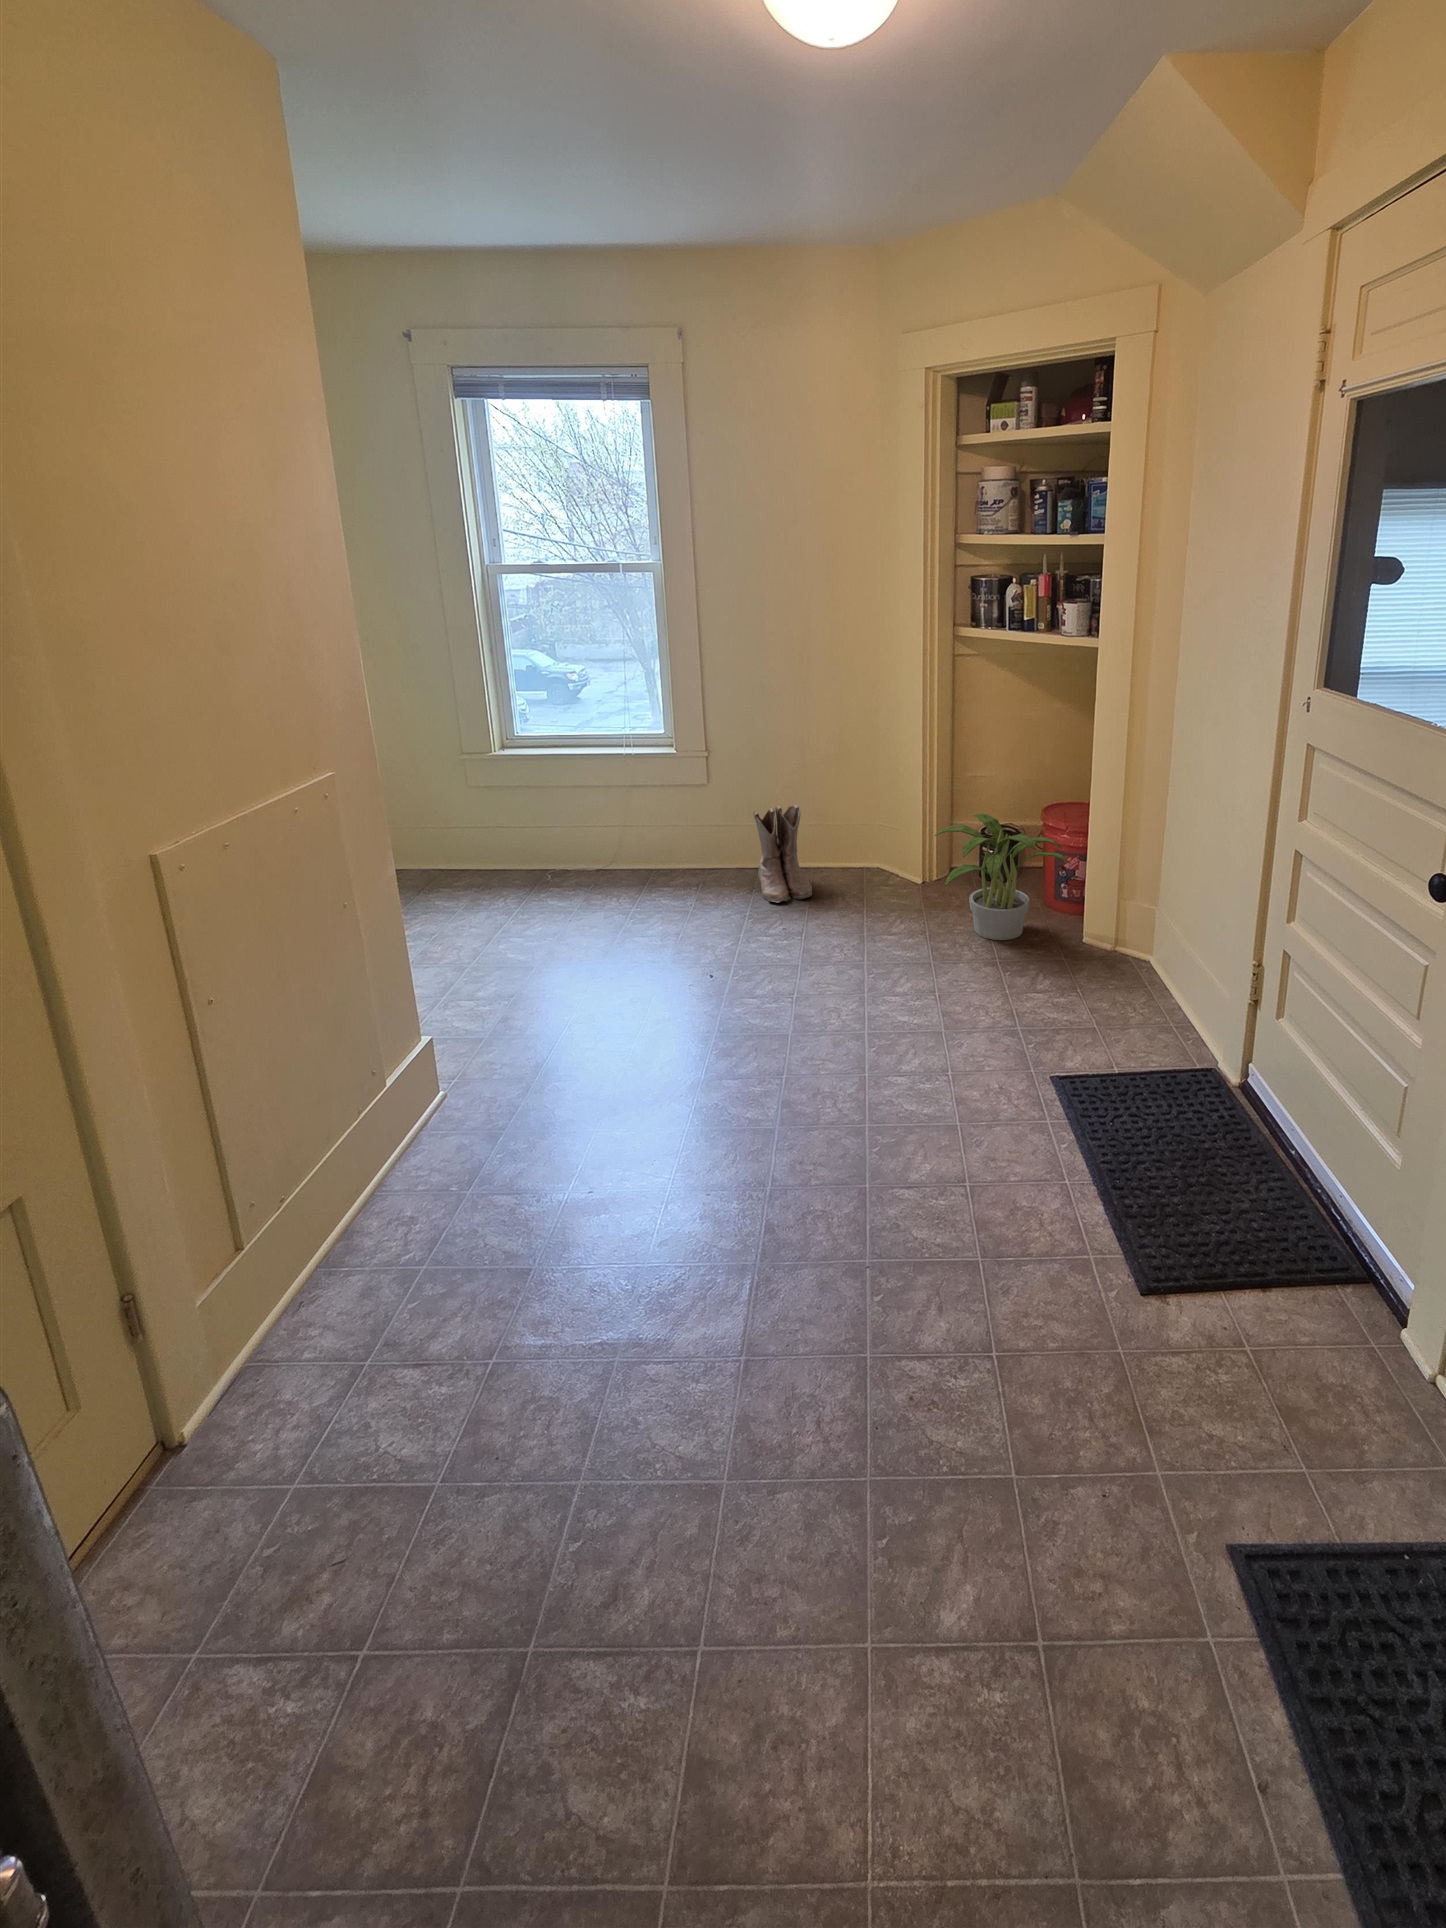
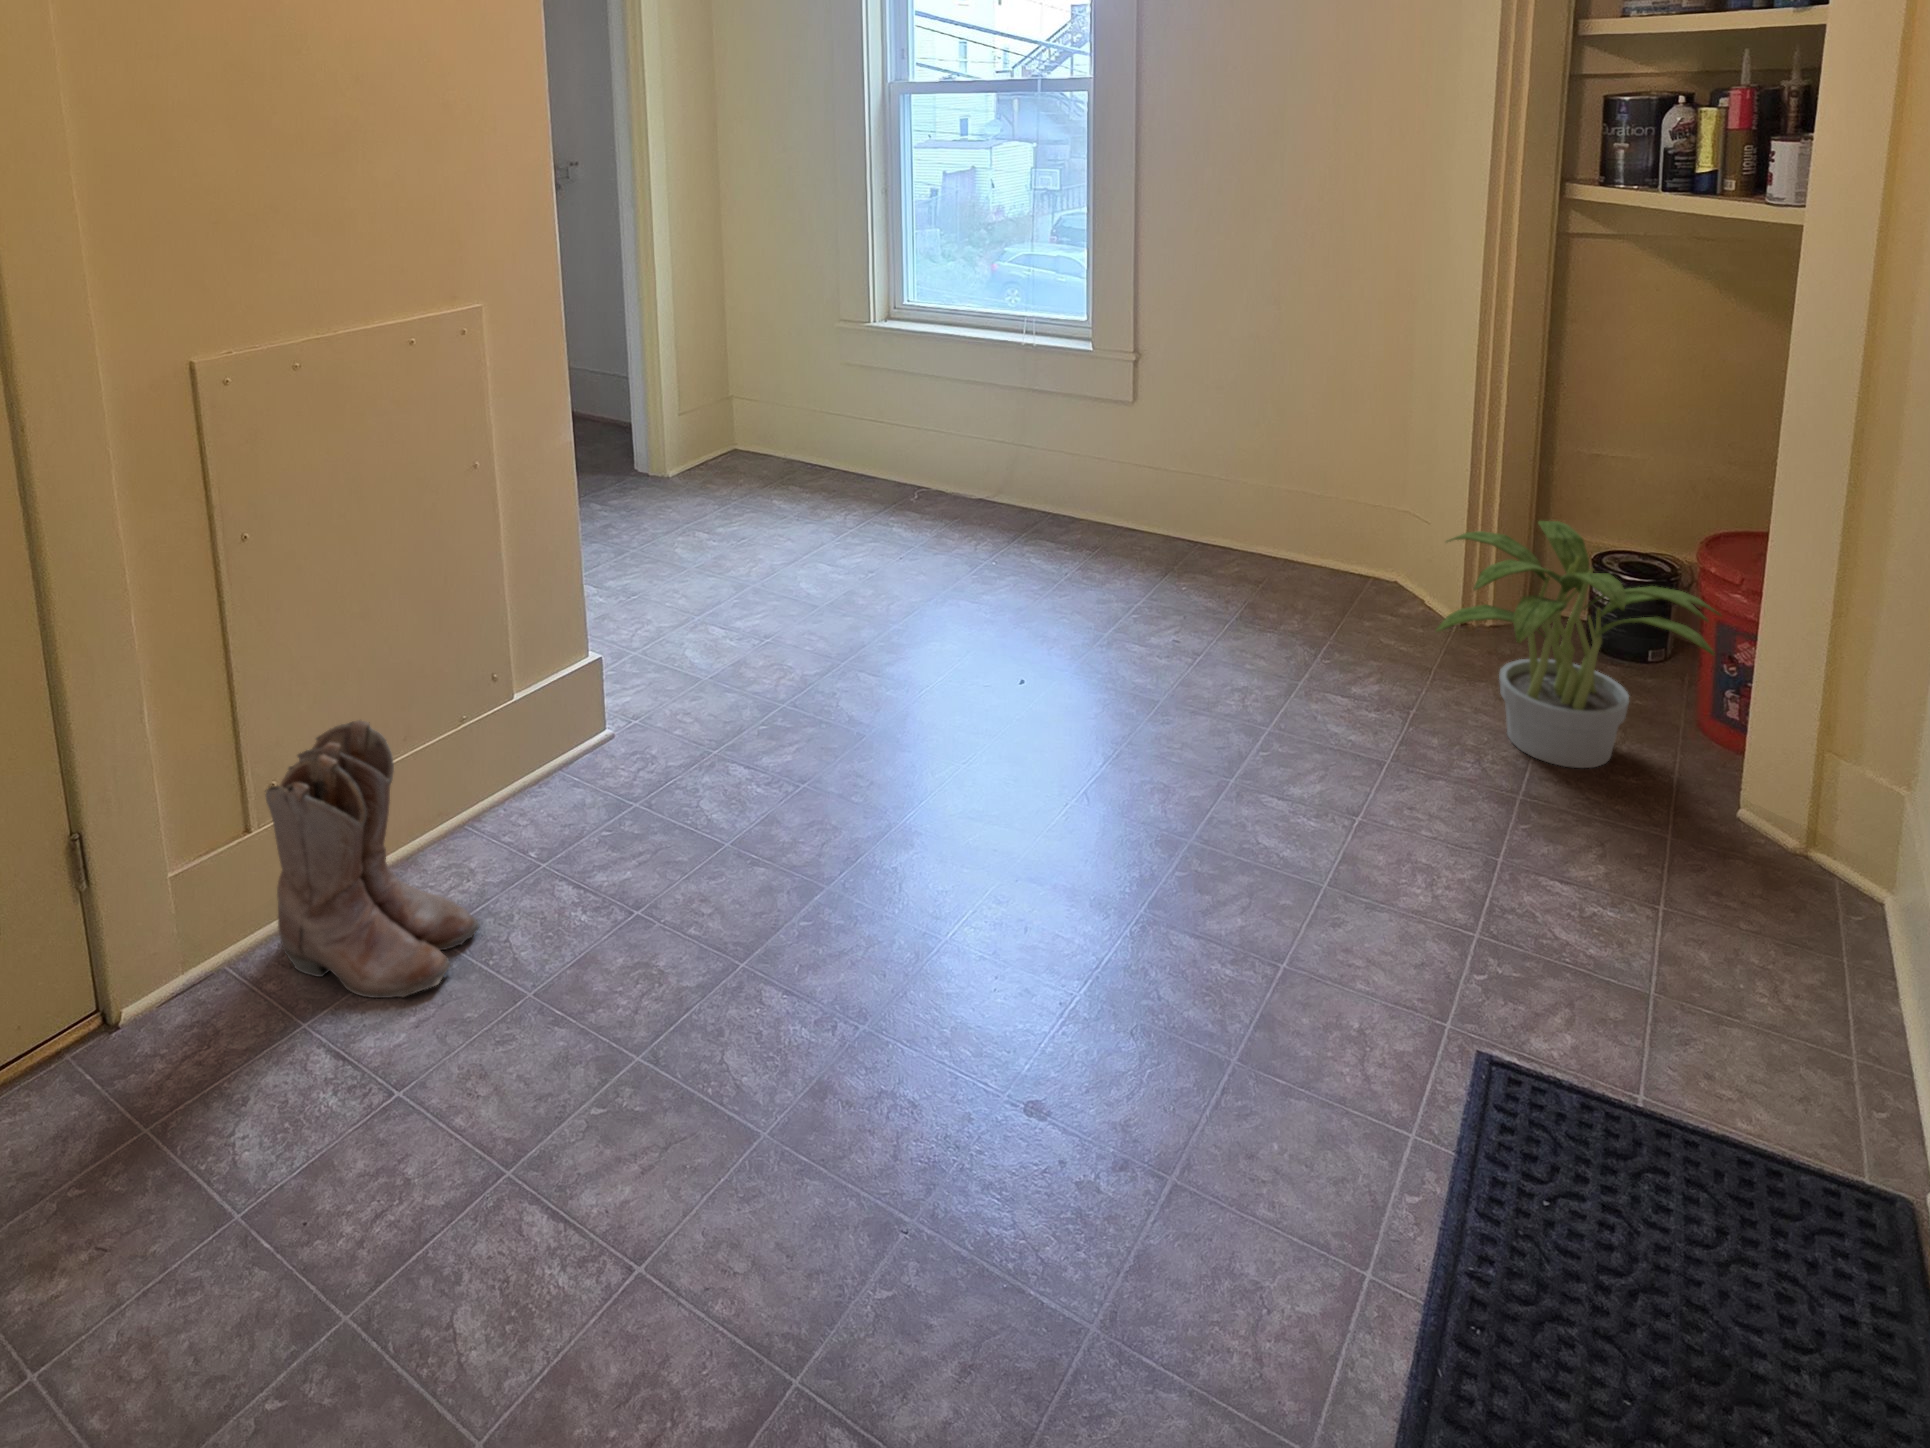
boots: present [753,805,812,903] -> present [265,720,479,998]

